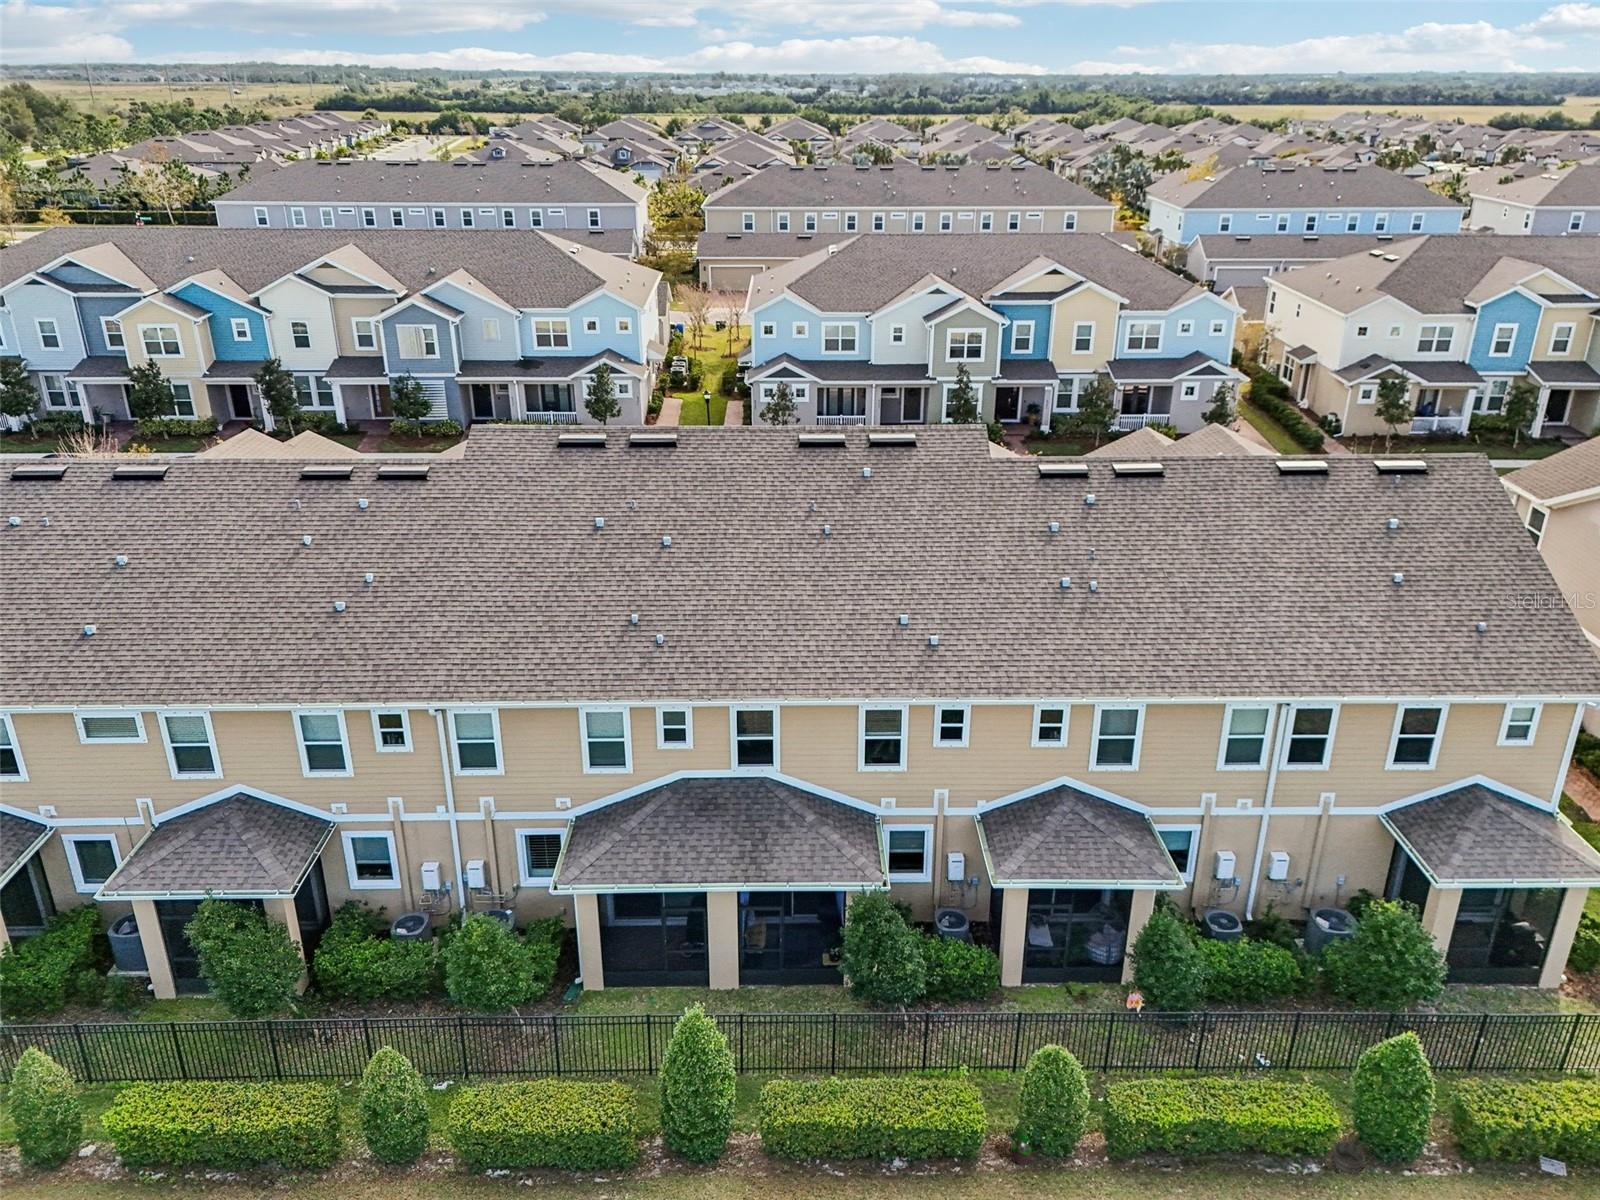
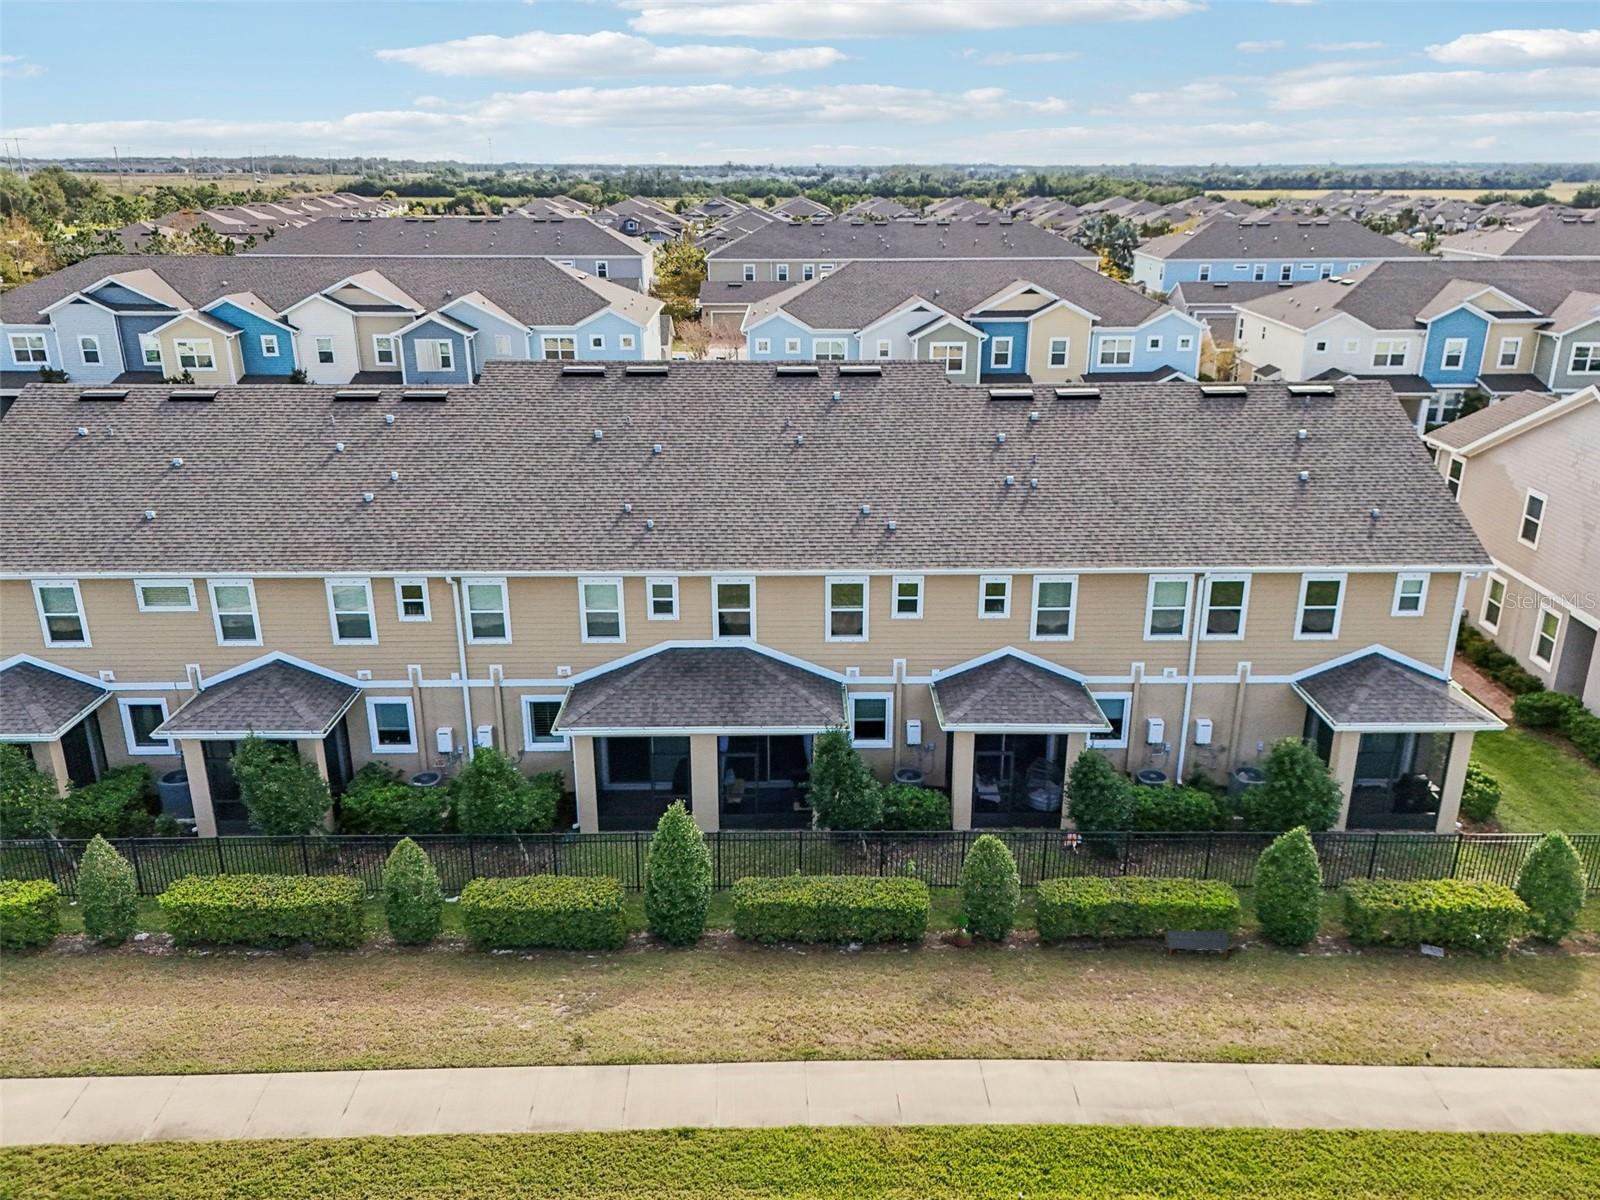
bench: none [1249,1140,1327,1185] -> present [1165,930,1230,960]
bucket: present [1333,1141,1367,1174] -> none [1238,929,1268,955]

